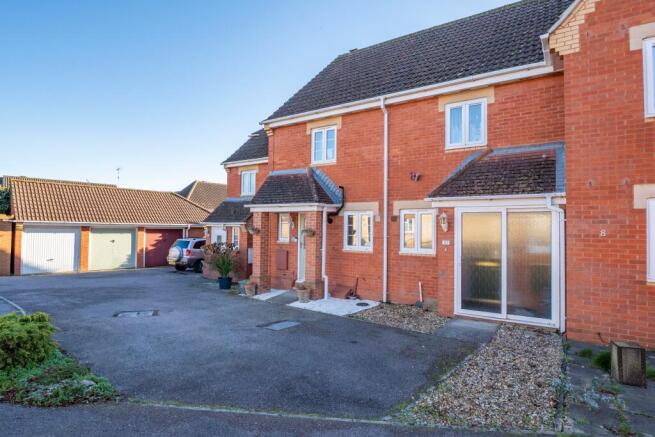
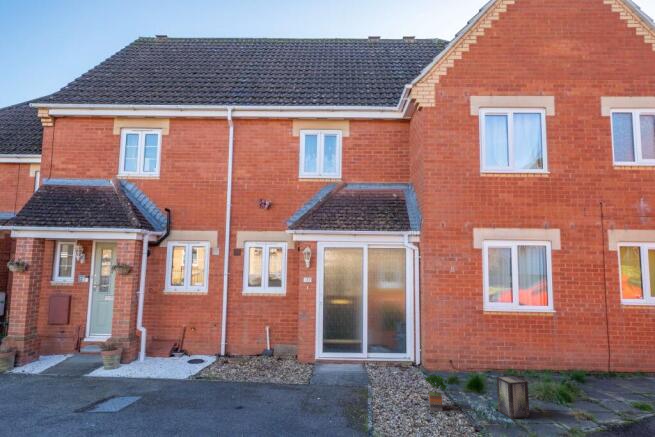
potted tree: none [527,330,551,365] -> present [425,376,447,411]

